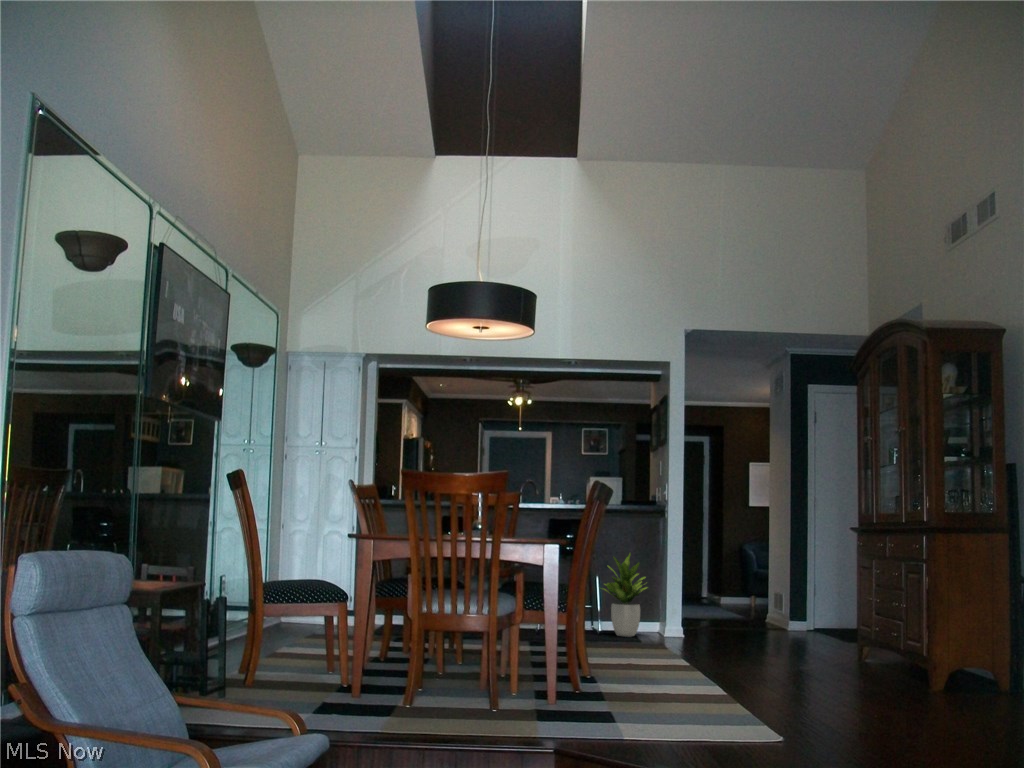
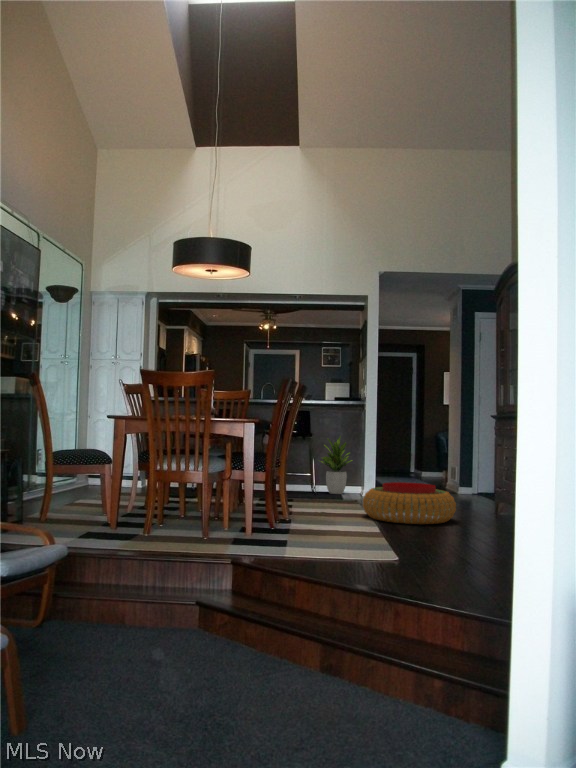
pouf: none [685,623,819,684] -> present [363,482,456,524]

